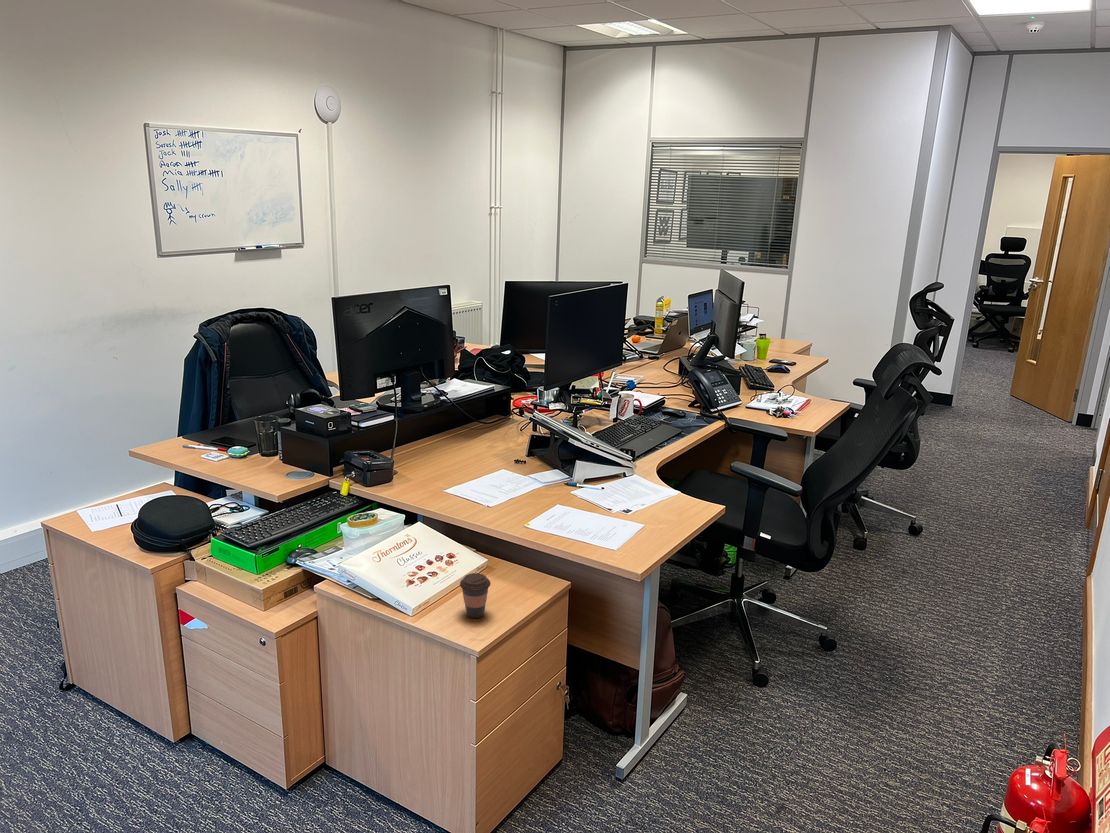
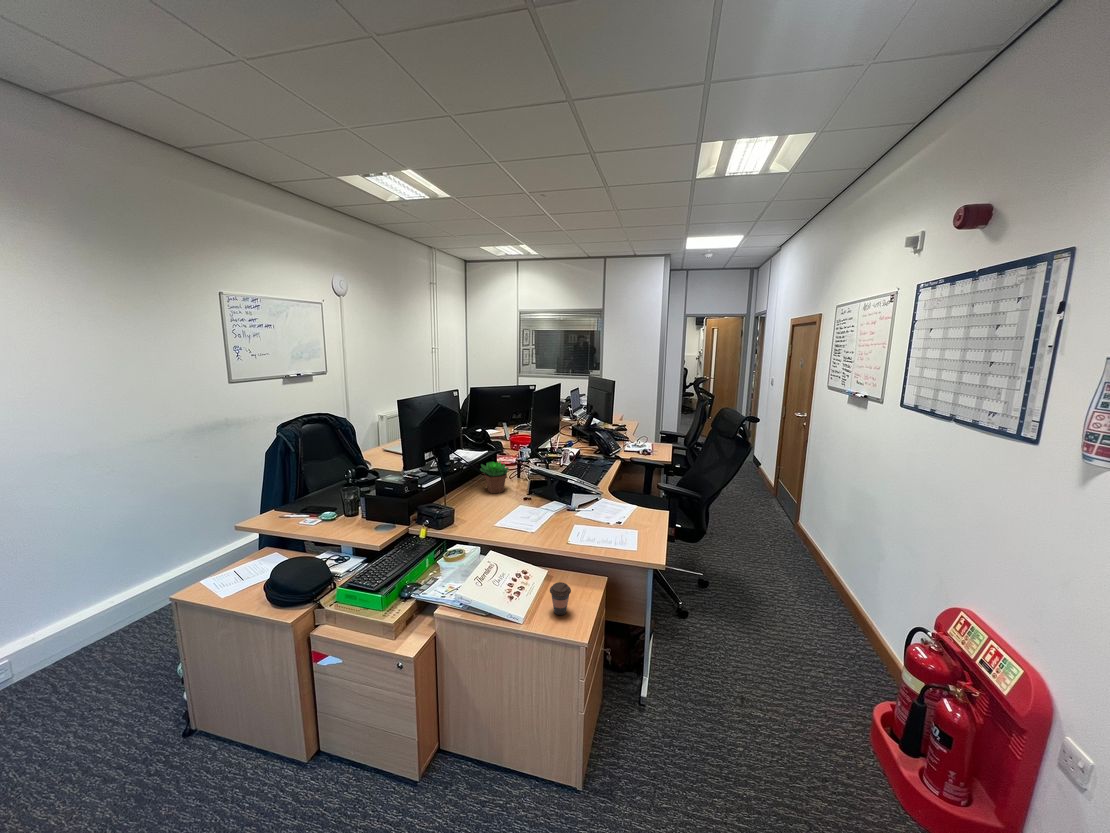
succulent plant: none [454,399,503,449] -> present [480,461,509,493]

